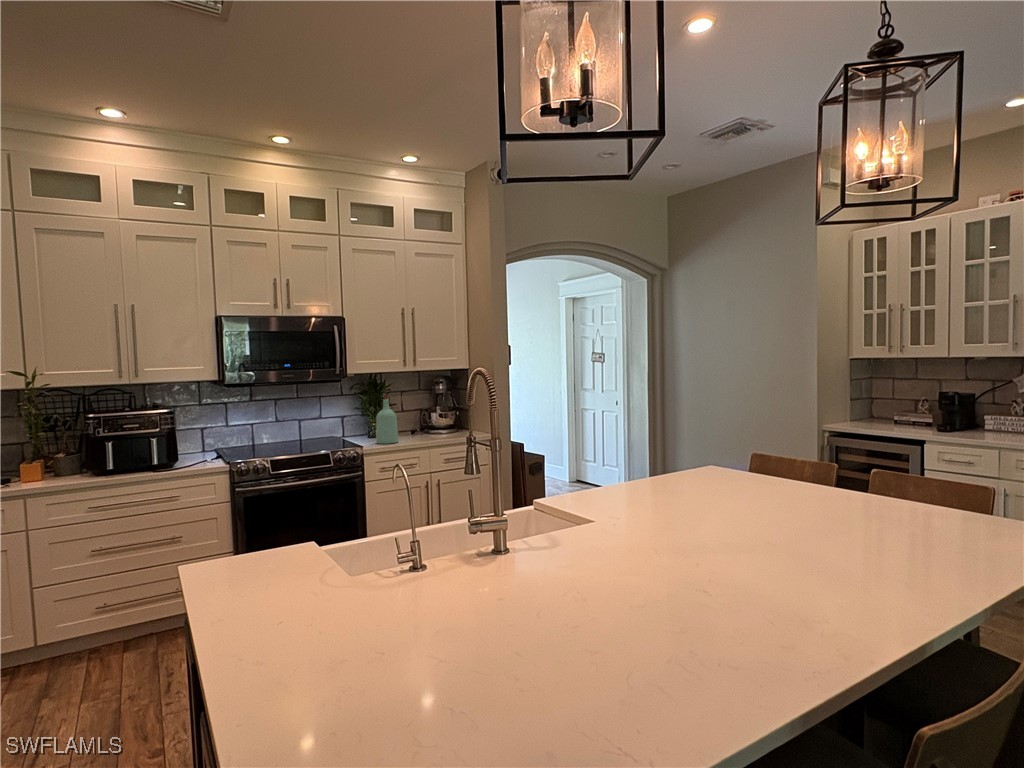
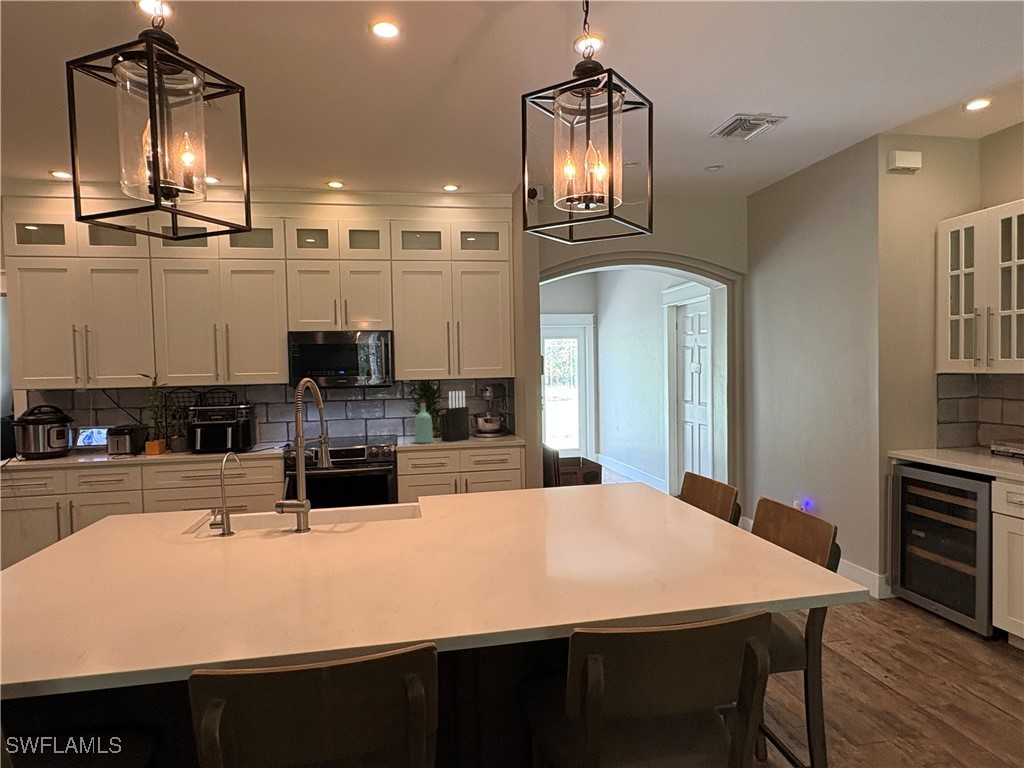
knife block: none [402,384,430,440] -> present [441,391,469,441]

